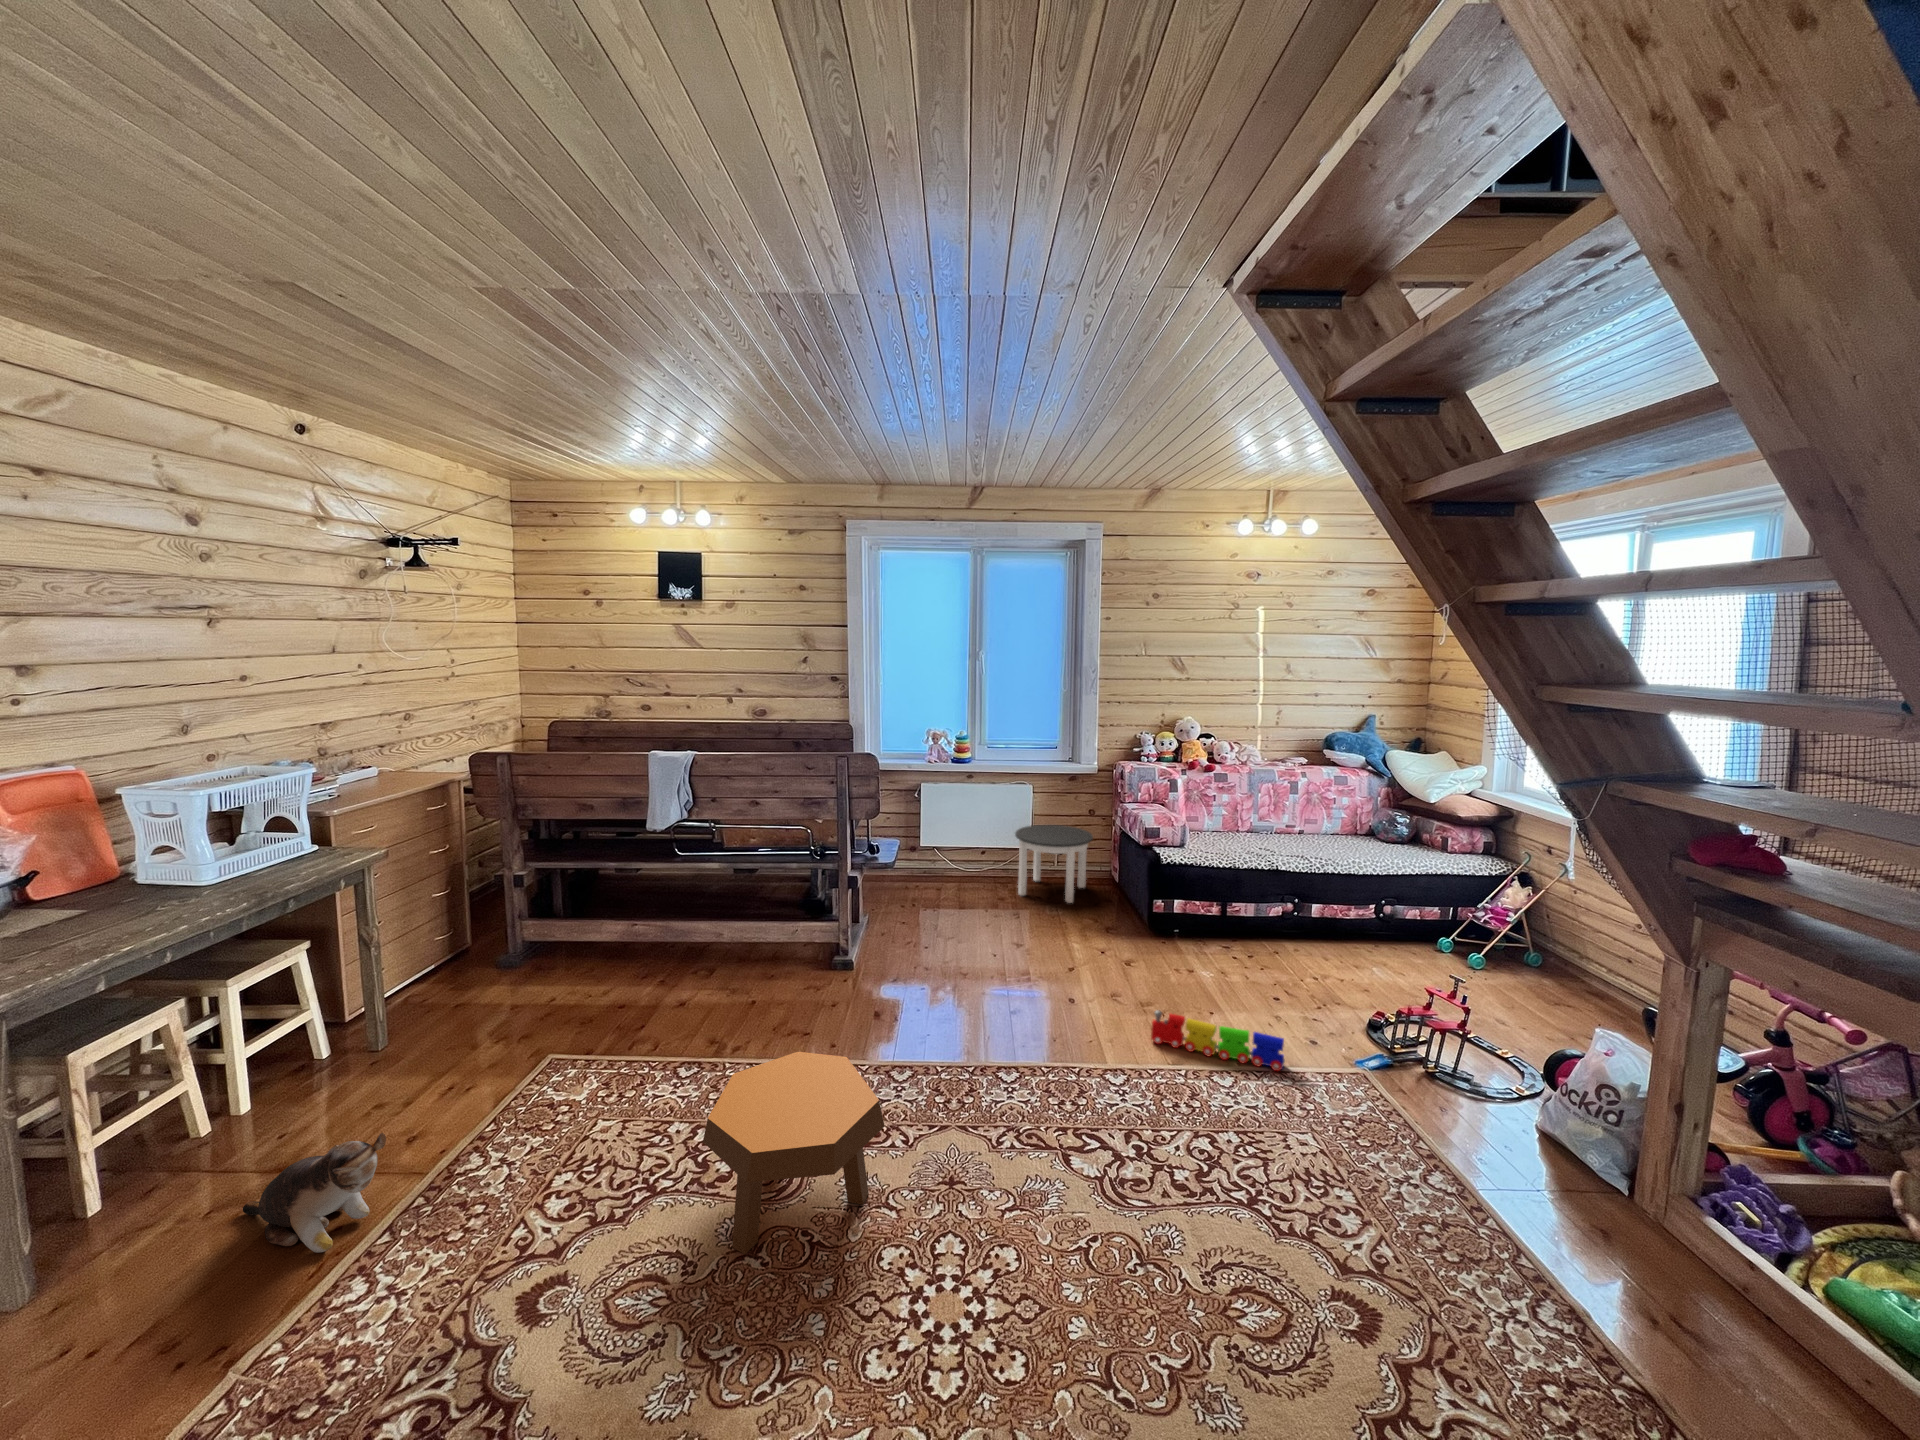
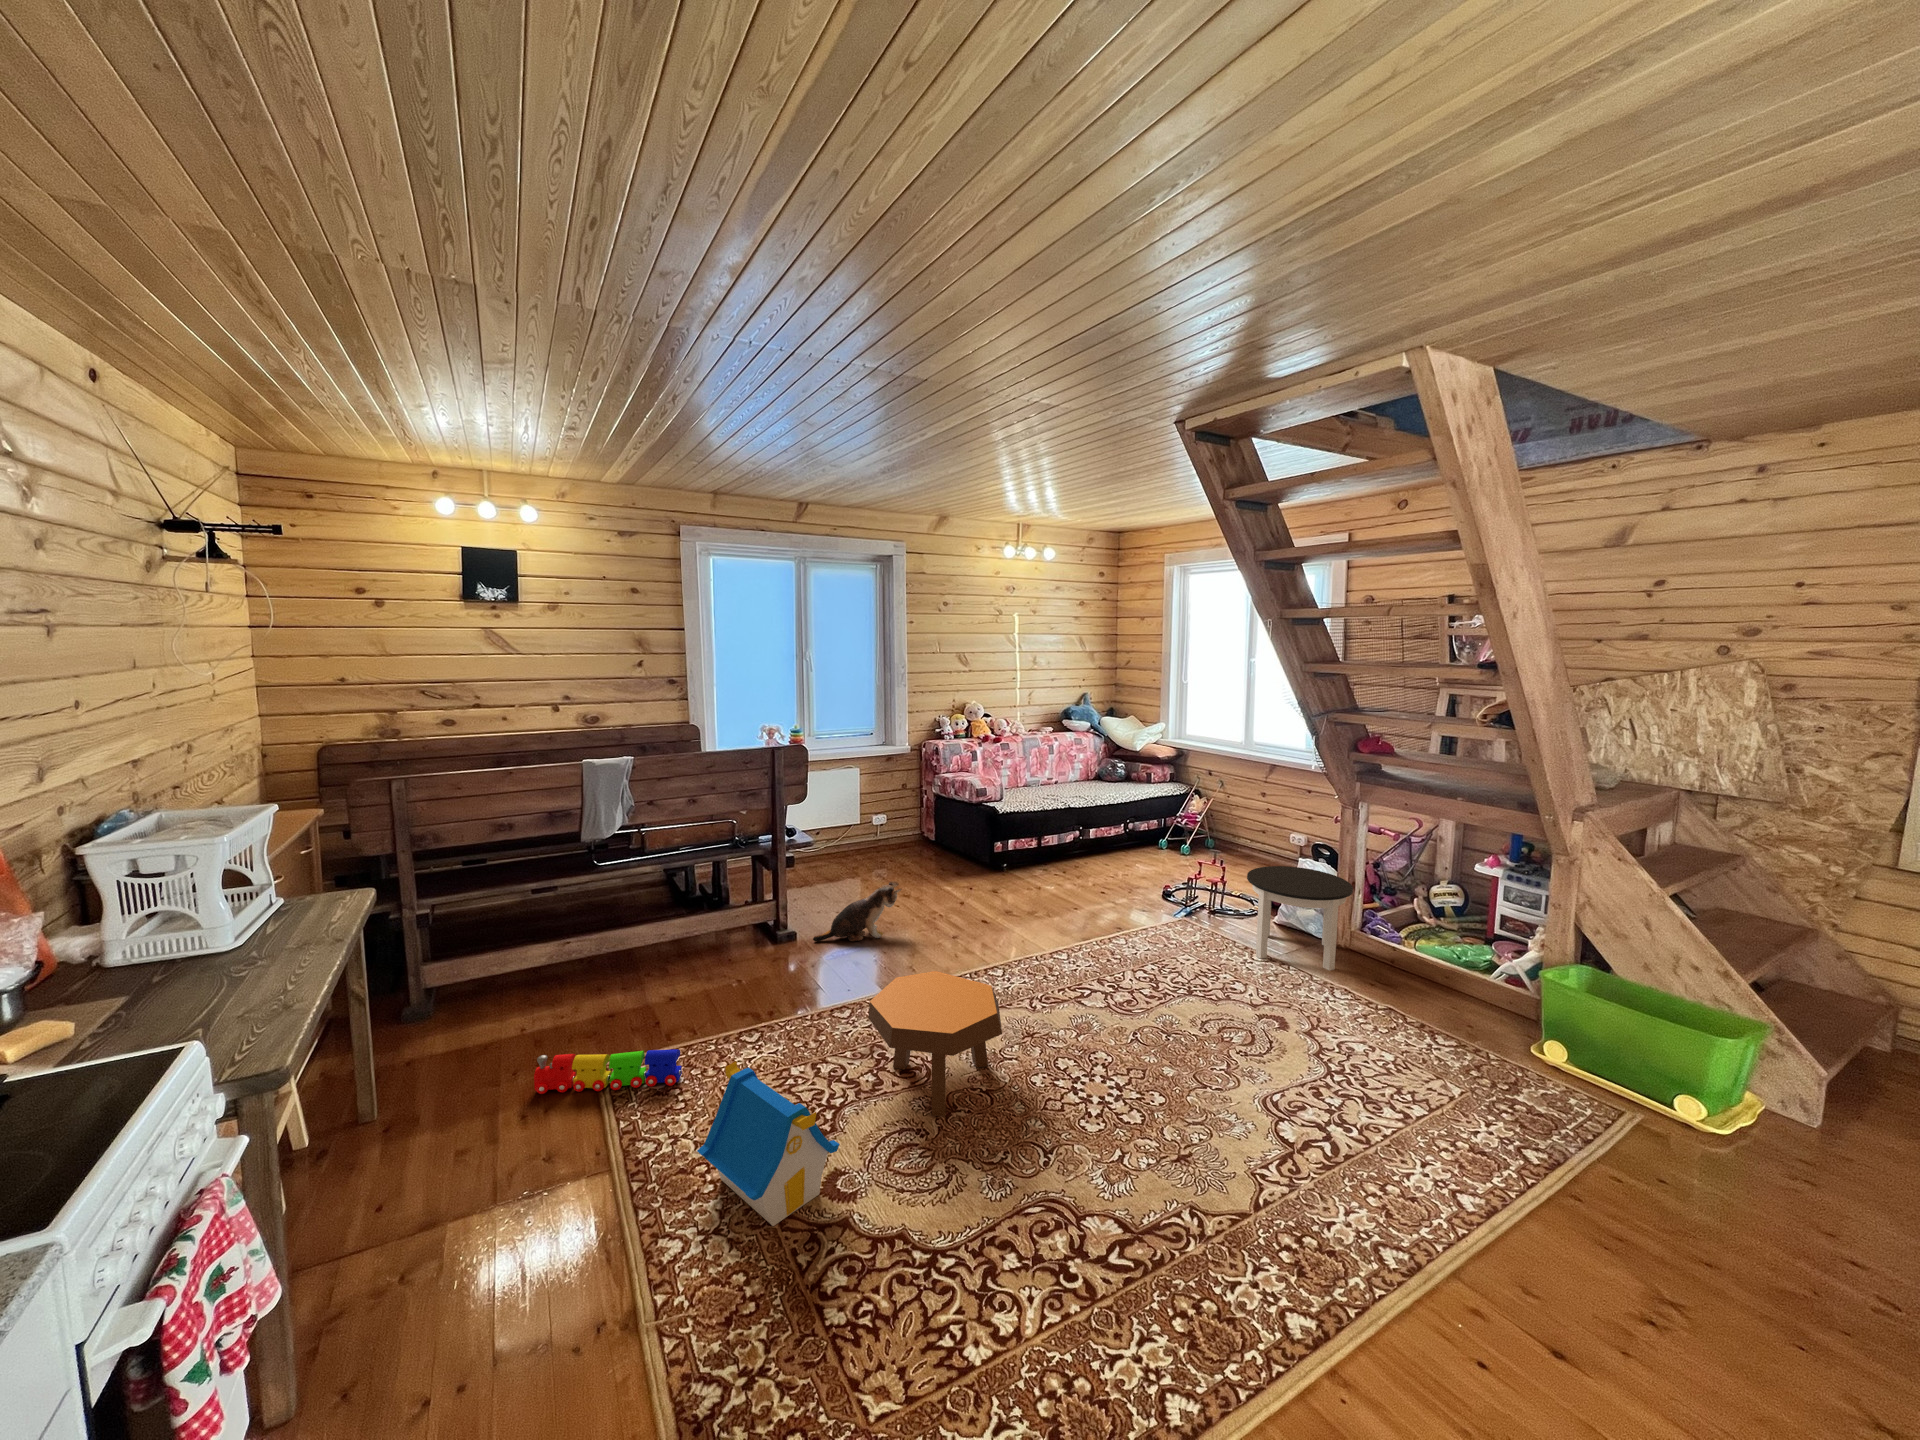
round table: present [1015,825,1093,903] -> present [1247,866,1353,970]
toy train: present [1151,1010,1285,1071] -> present [534,1049,682,1094]
toy house: none [415,1102,576,1312] -> present [697,1061,840,1226]
plush toy: present [243,1133,386,1253] -> present [813,881,902,941]

